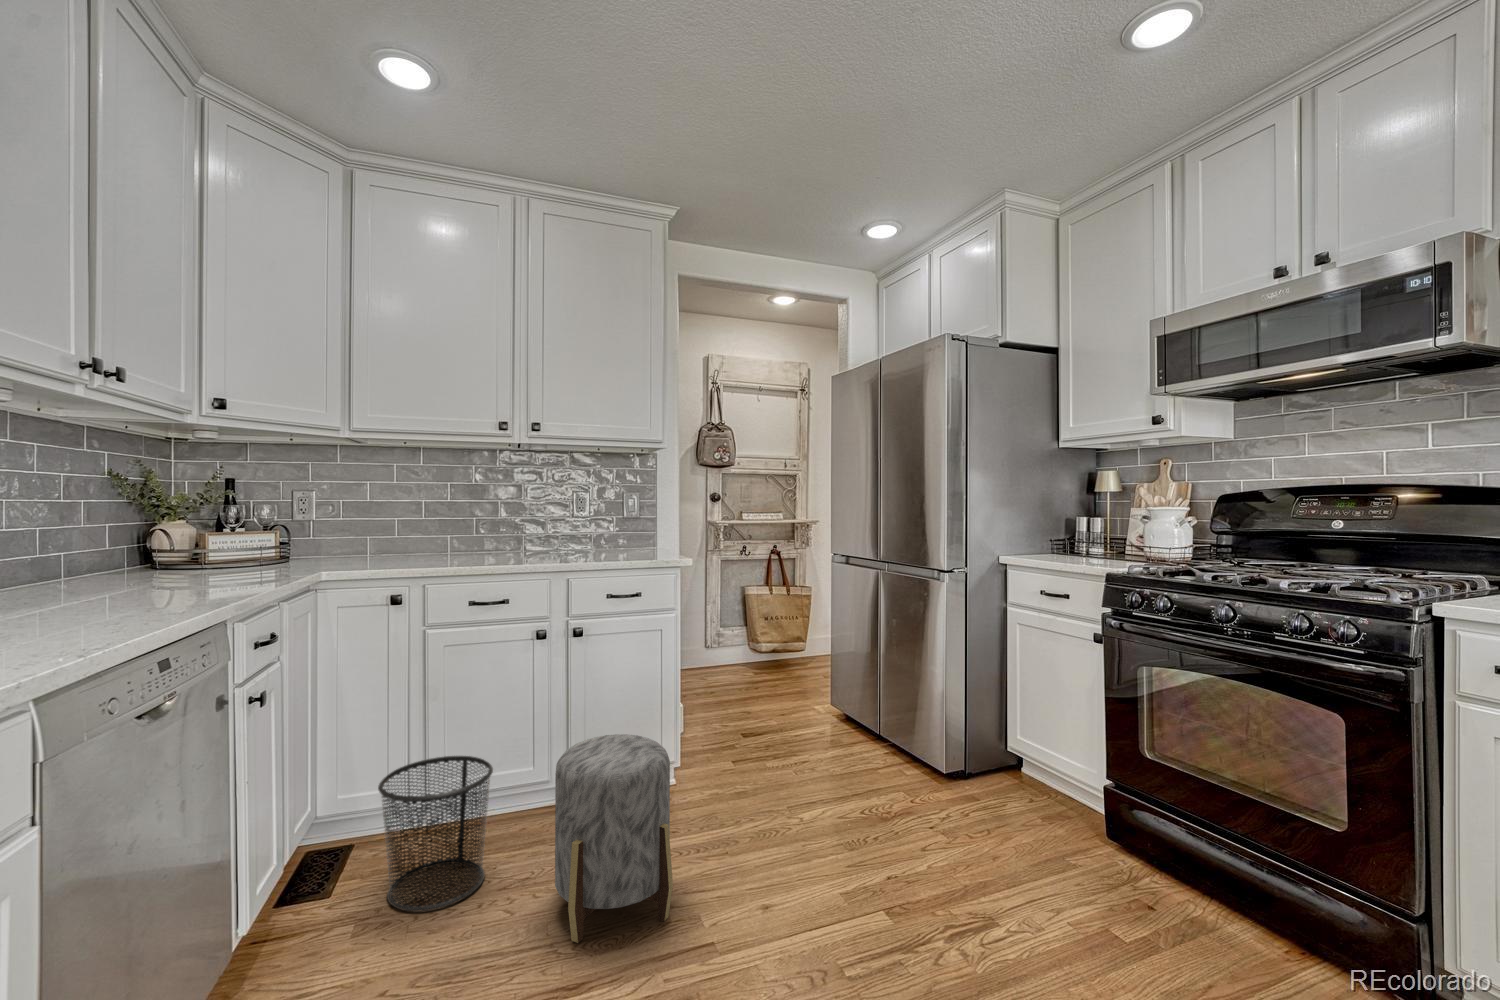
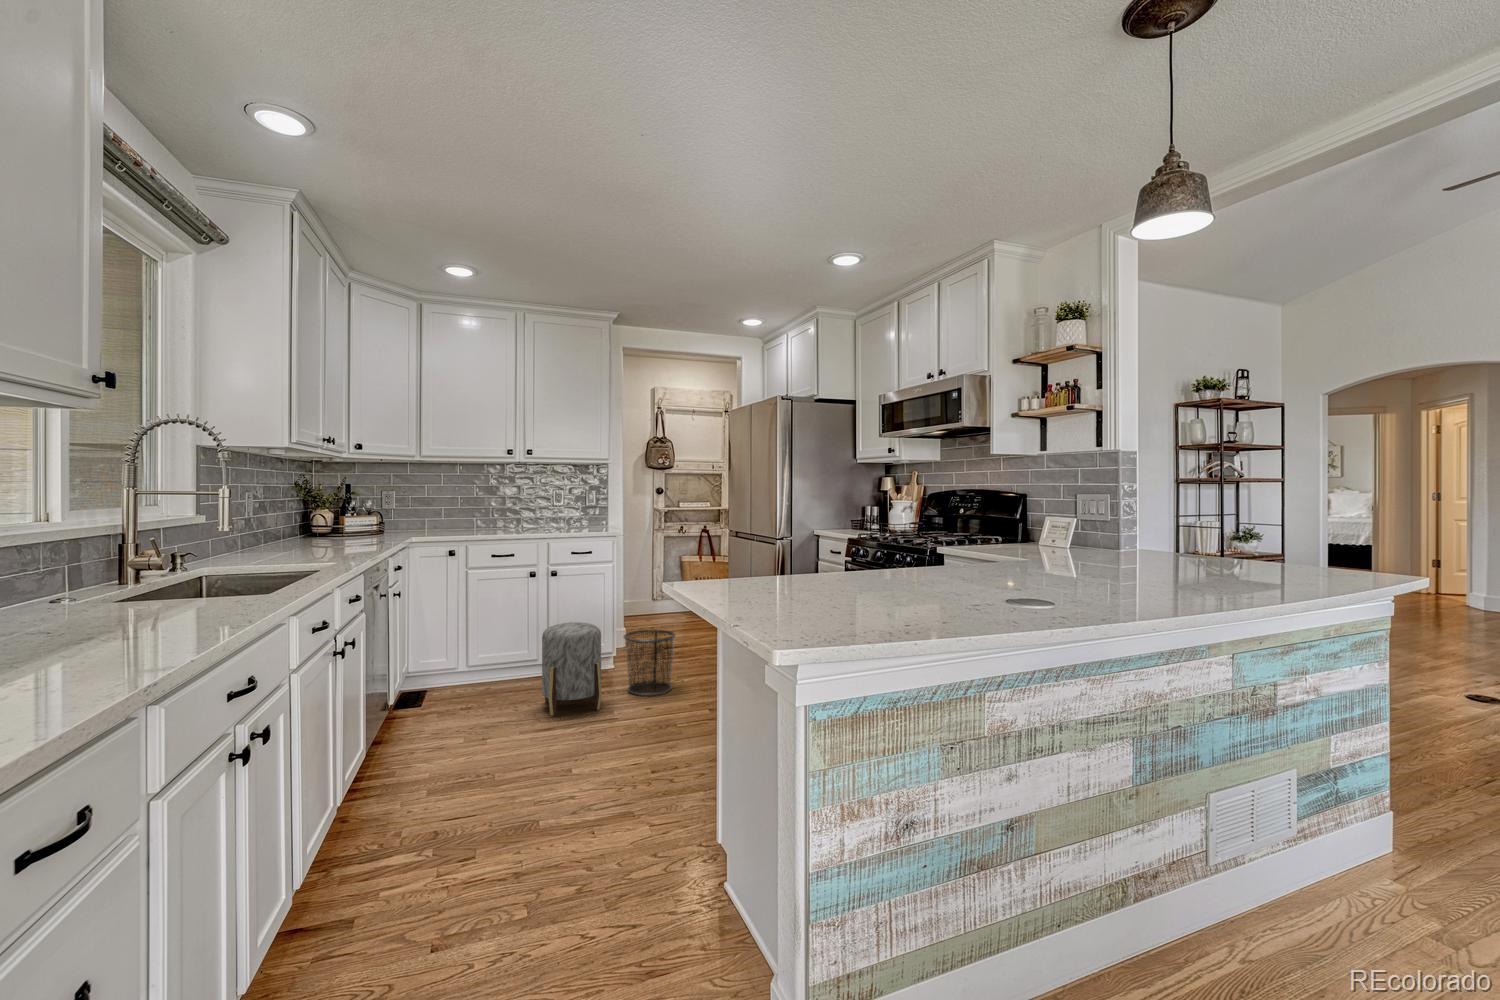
waste bin: present [378,756,493,912] -> present [624,630,675,696]

